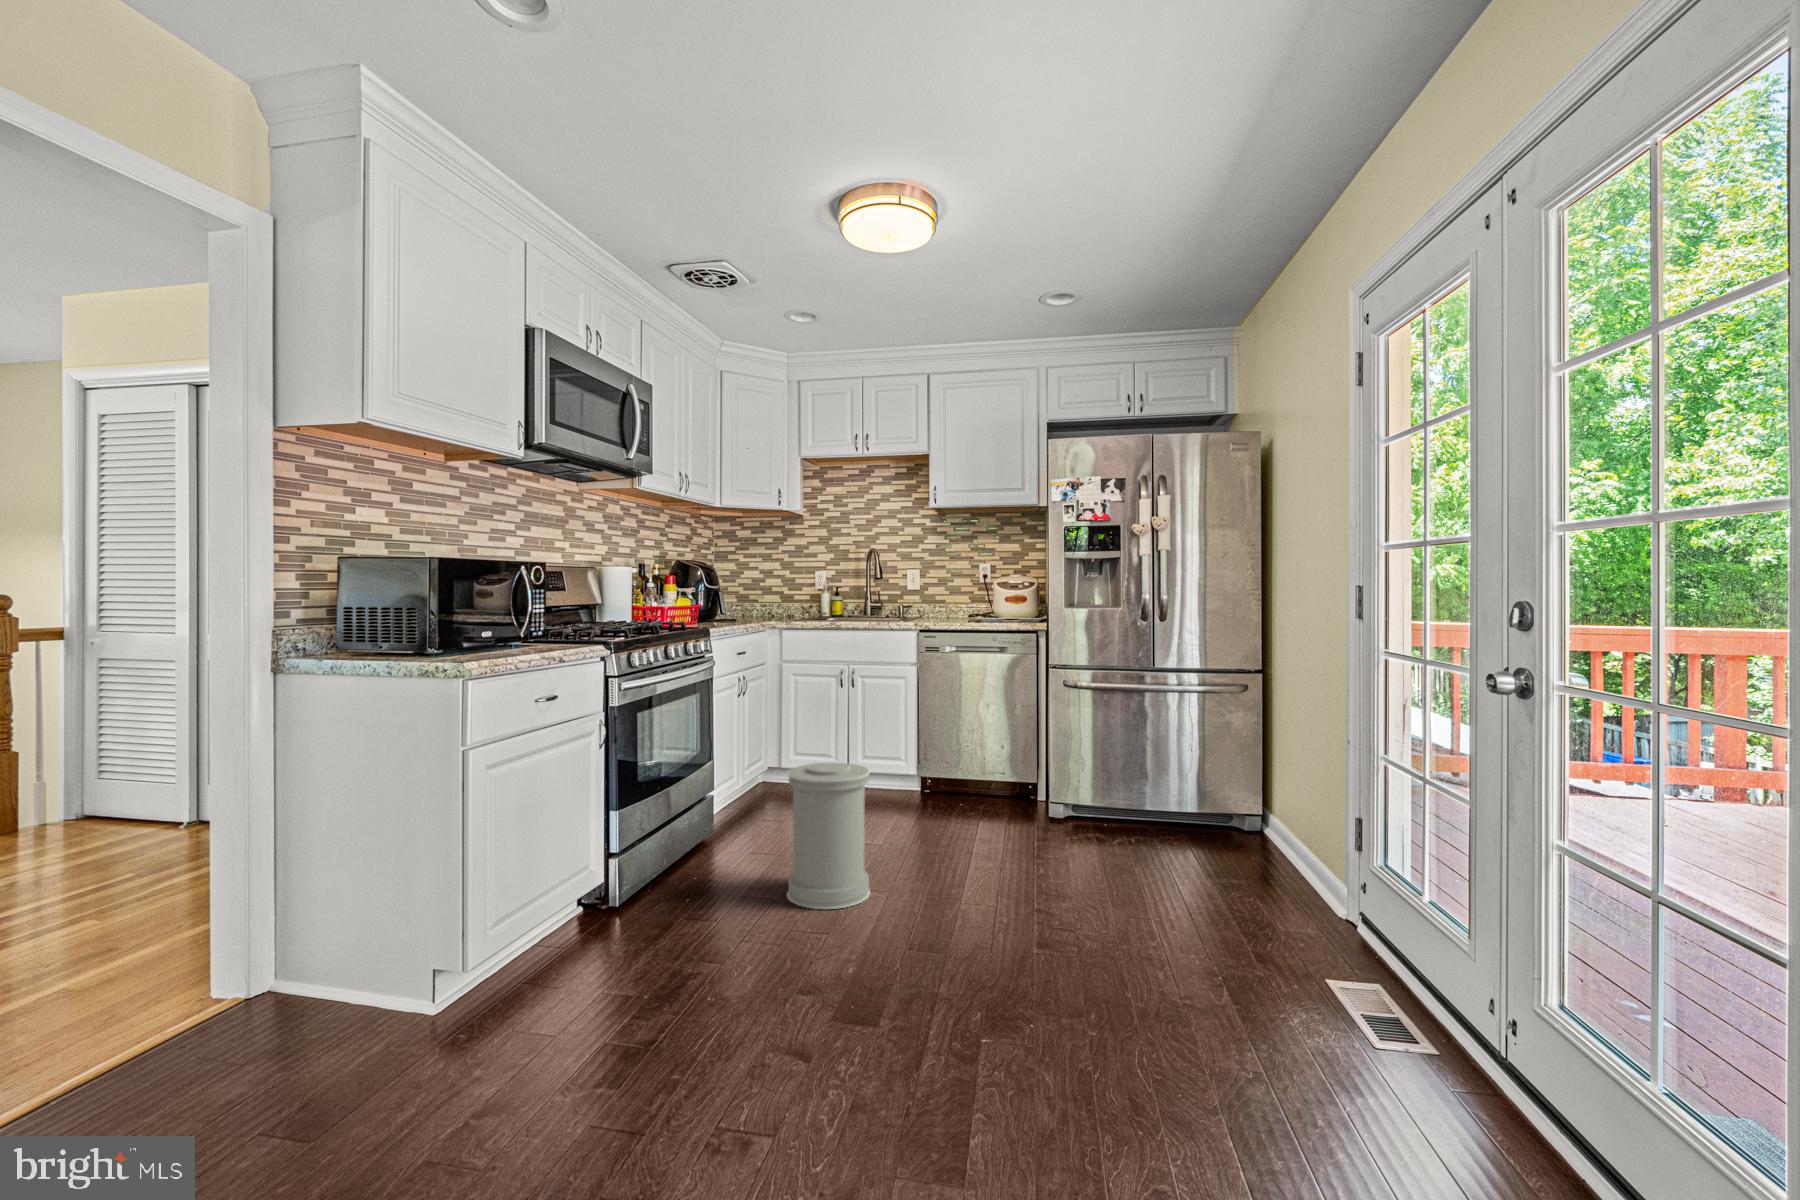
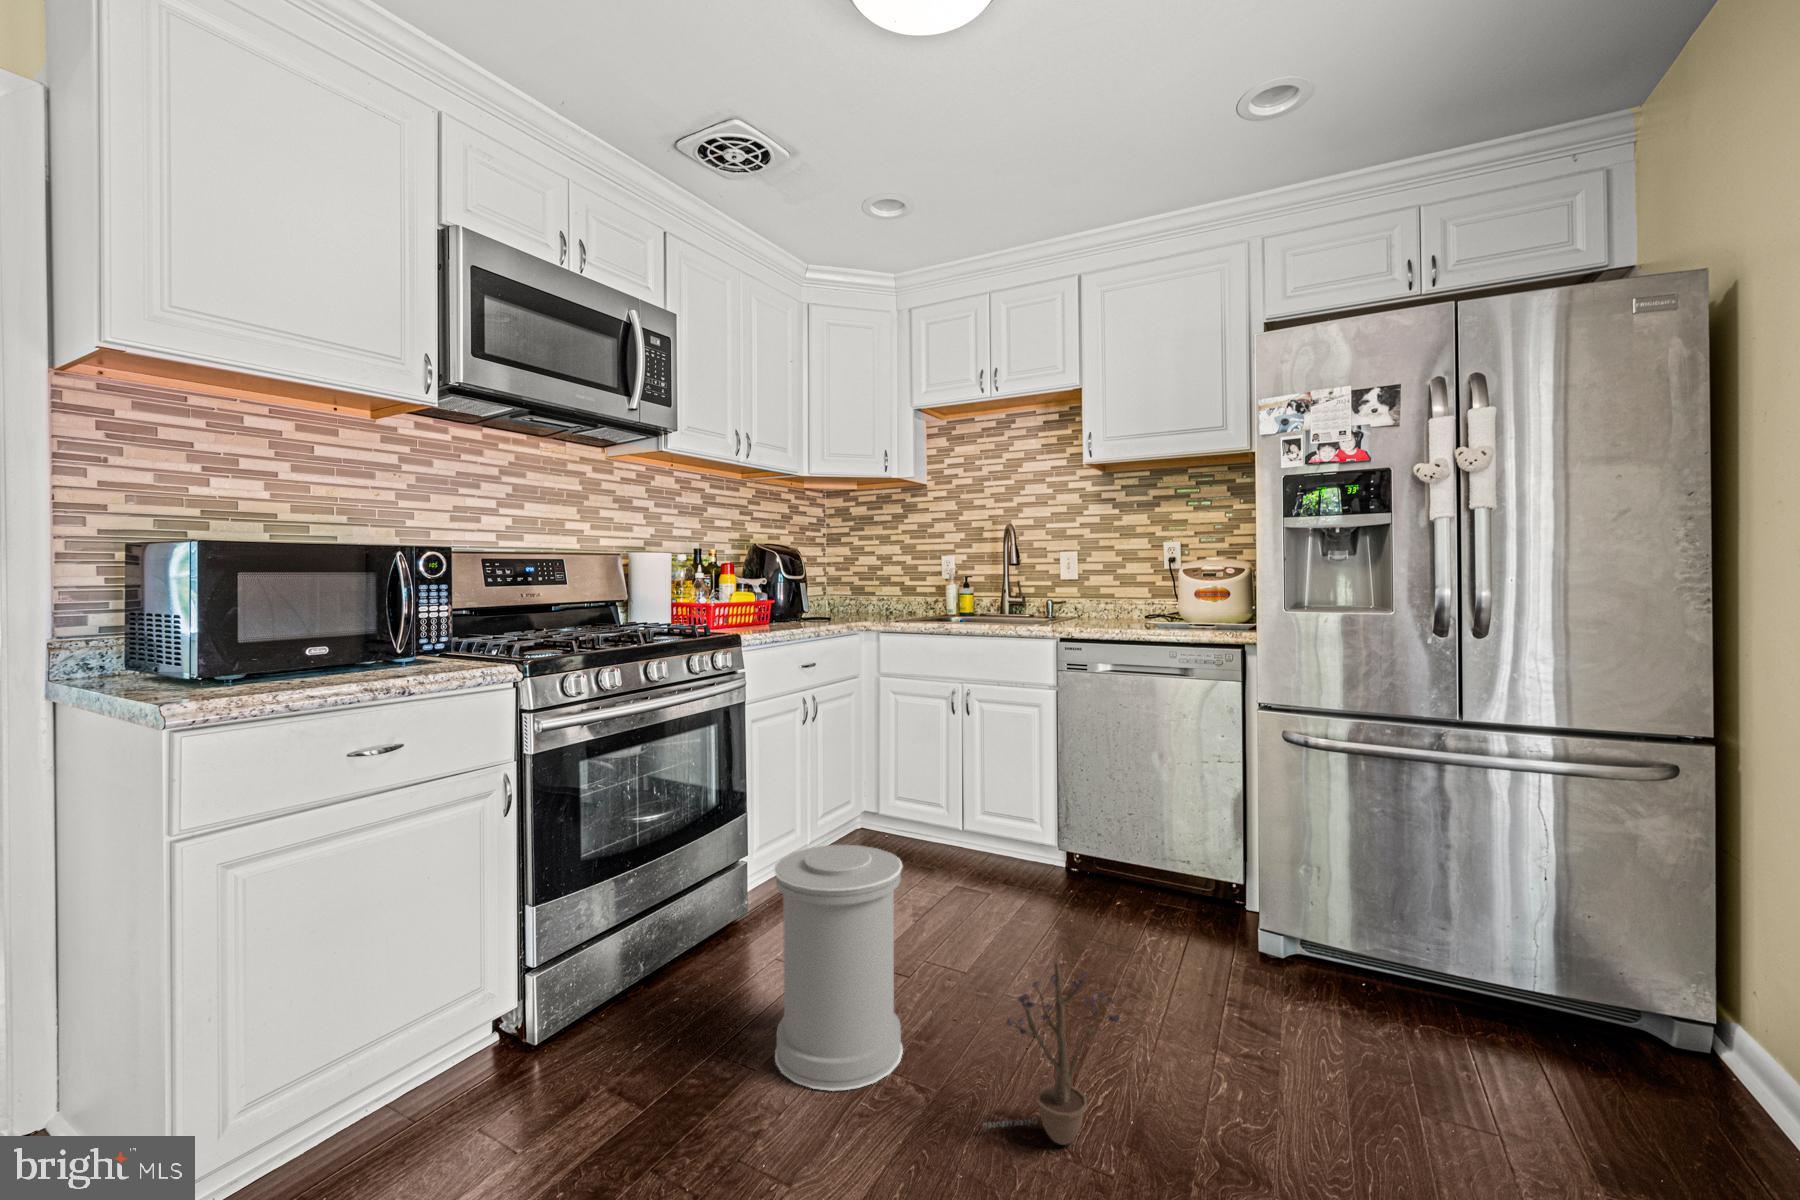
decorative plant: none [936,807,1012,913] -> present [983,962,1119,1145]

